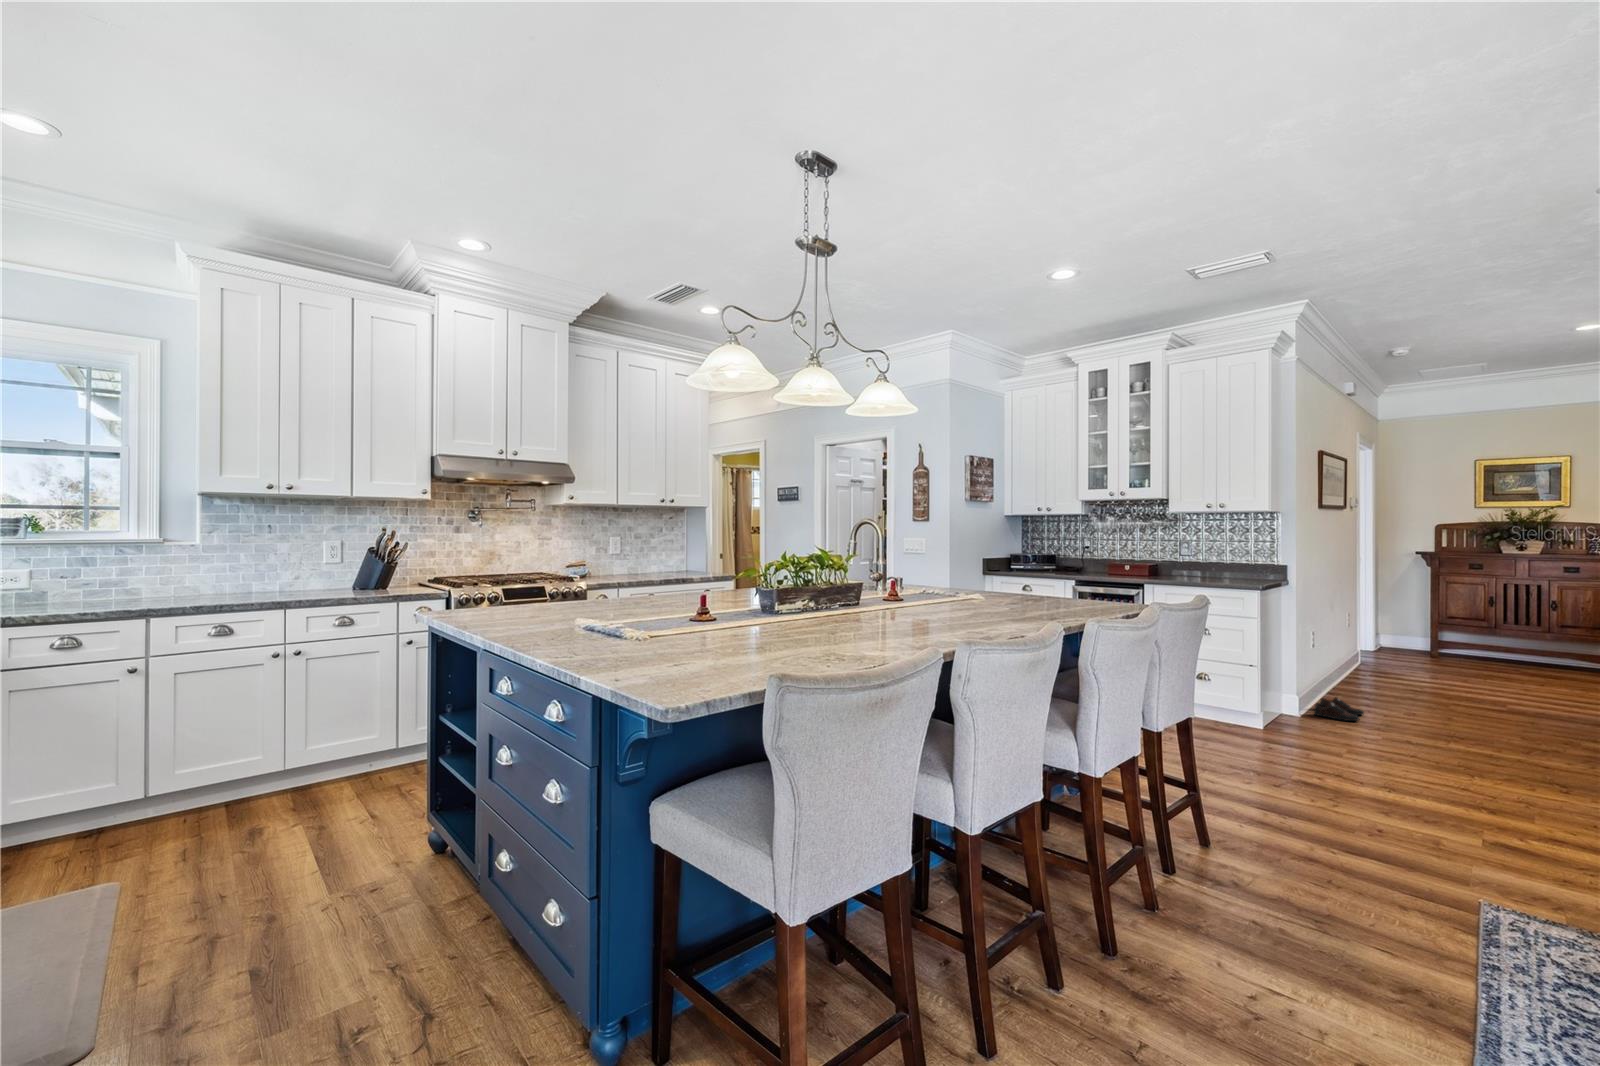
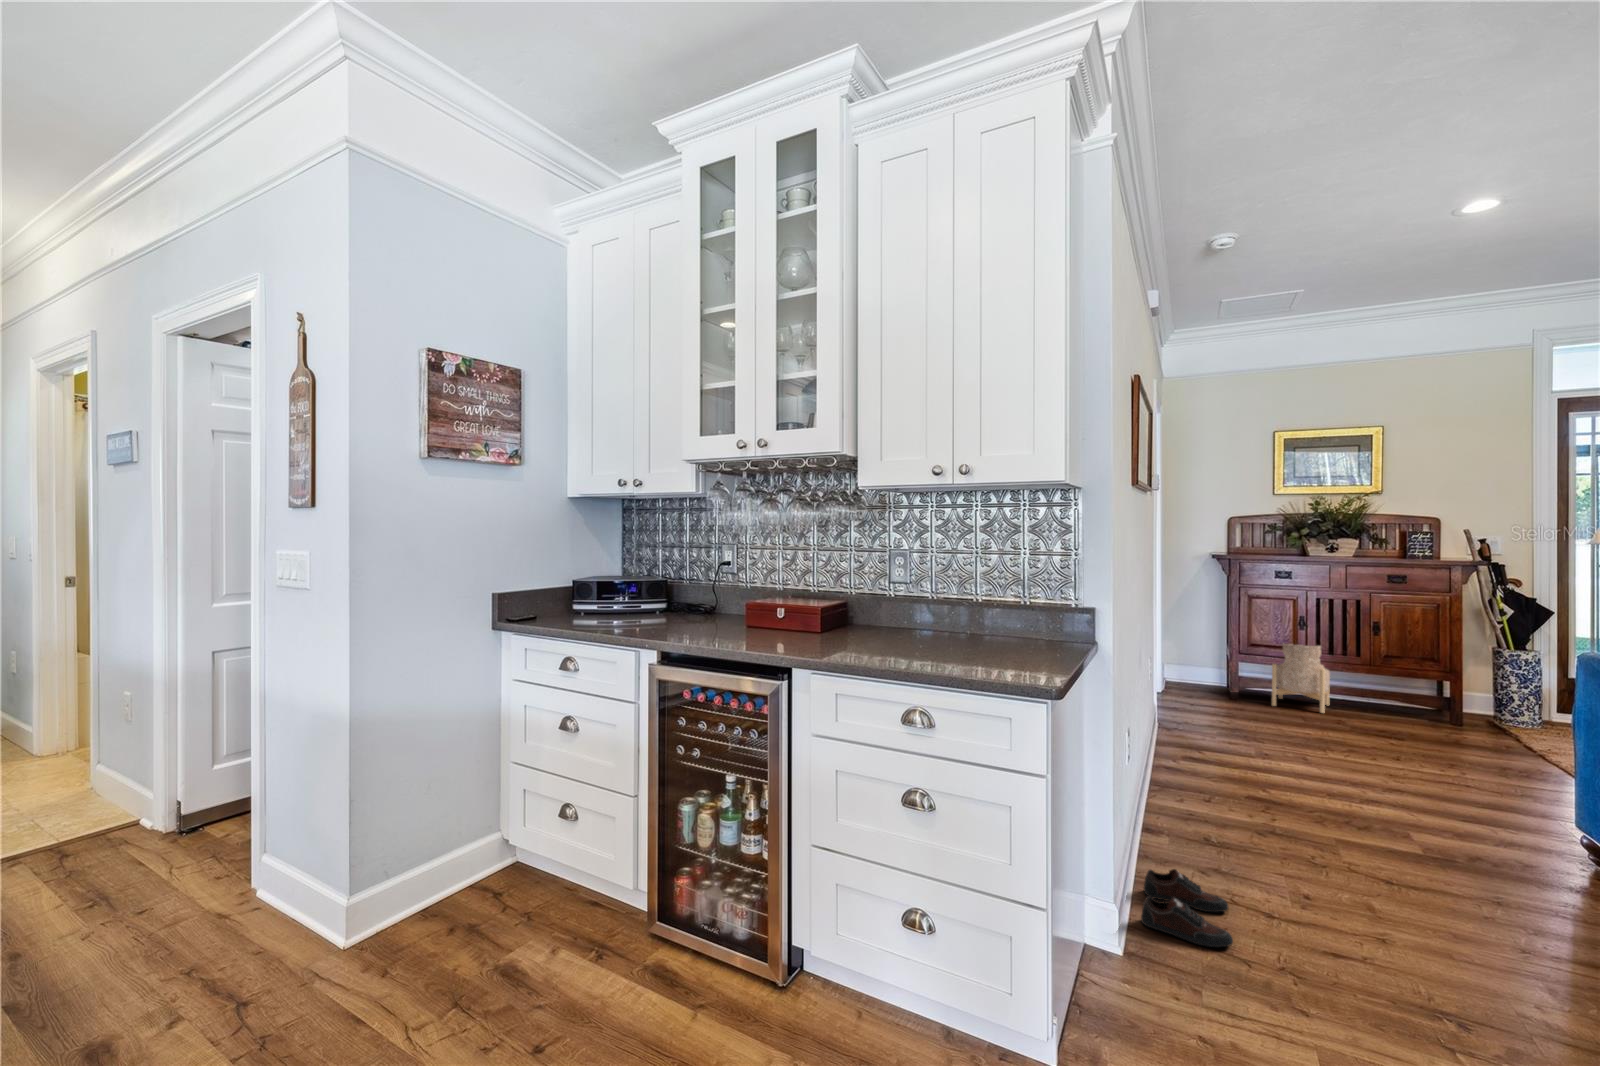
planter: none [1466,614,1519,667] -> present [1272,644,1330,713]

